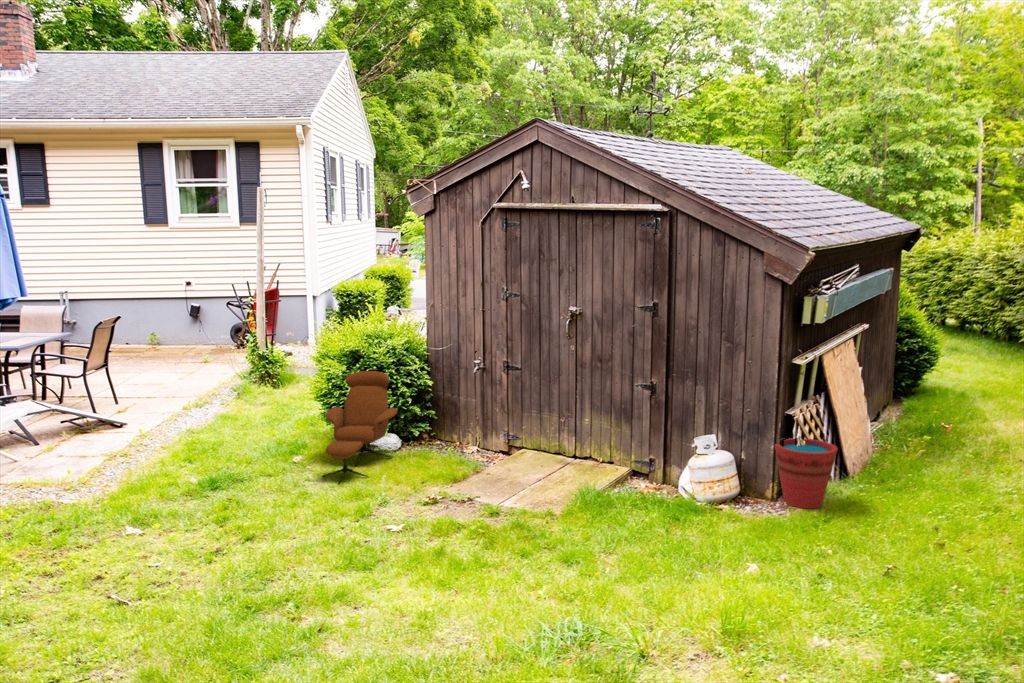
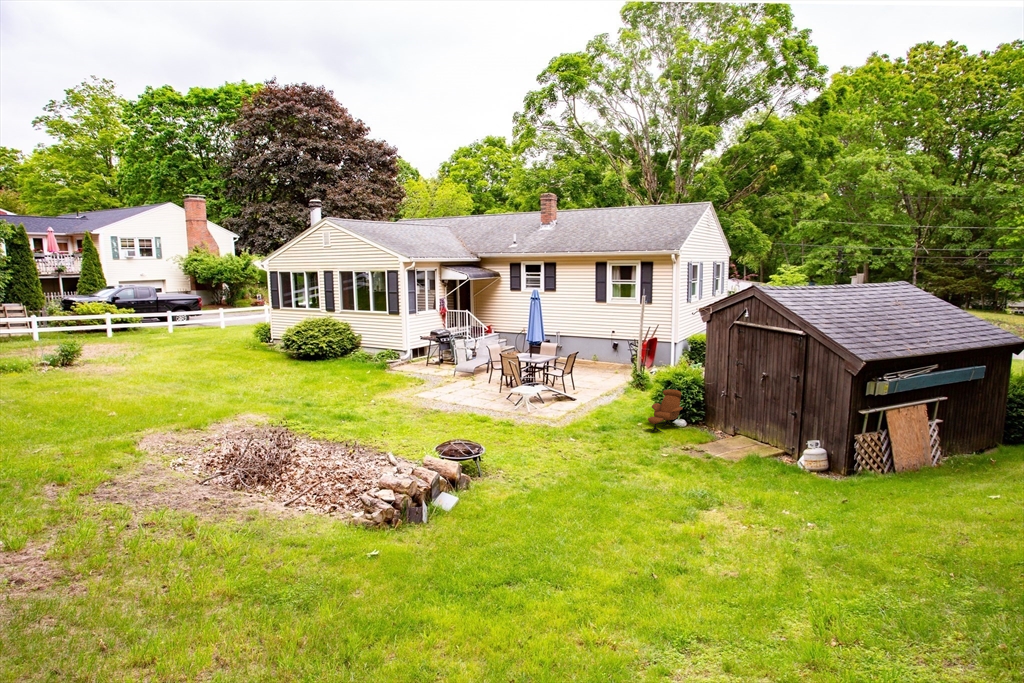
bucket: present [775,438,838,509] -> none [843,448,876,482]

